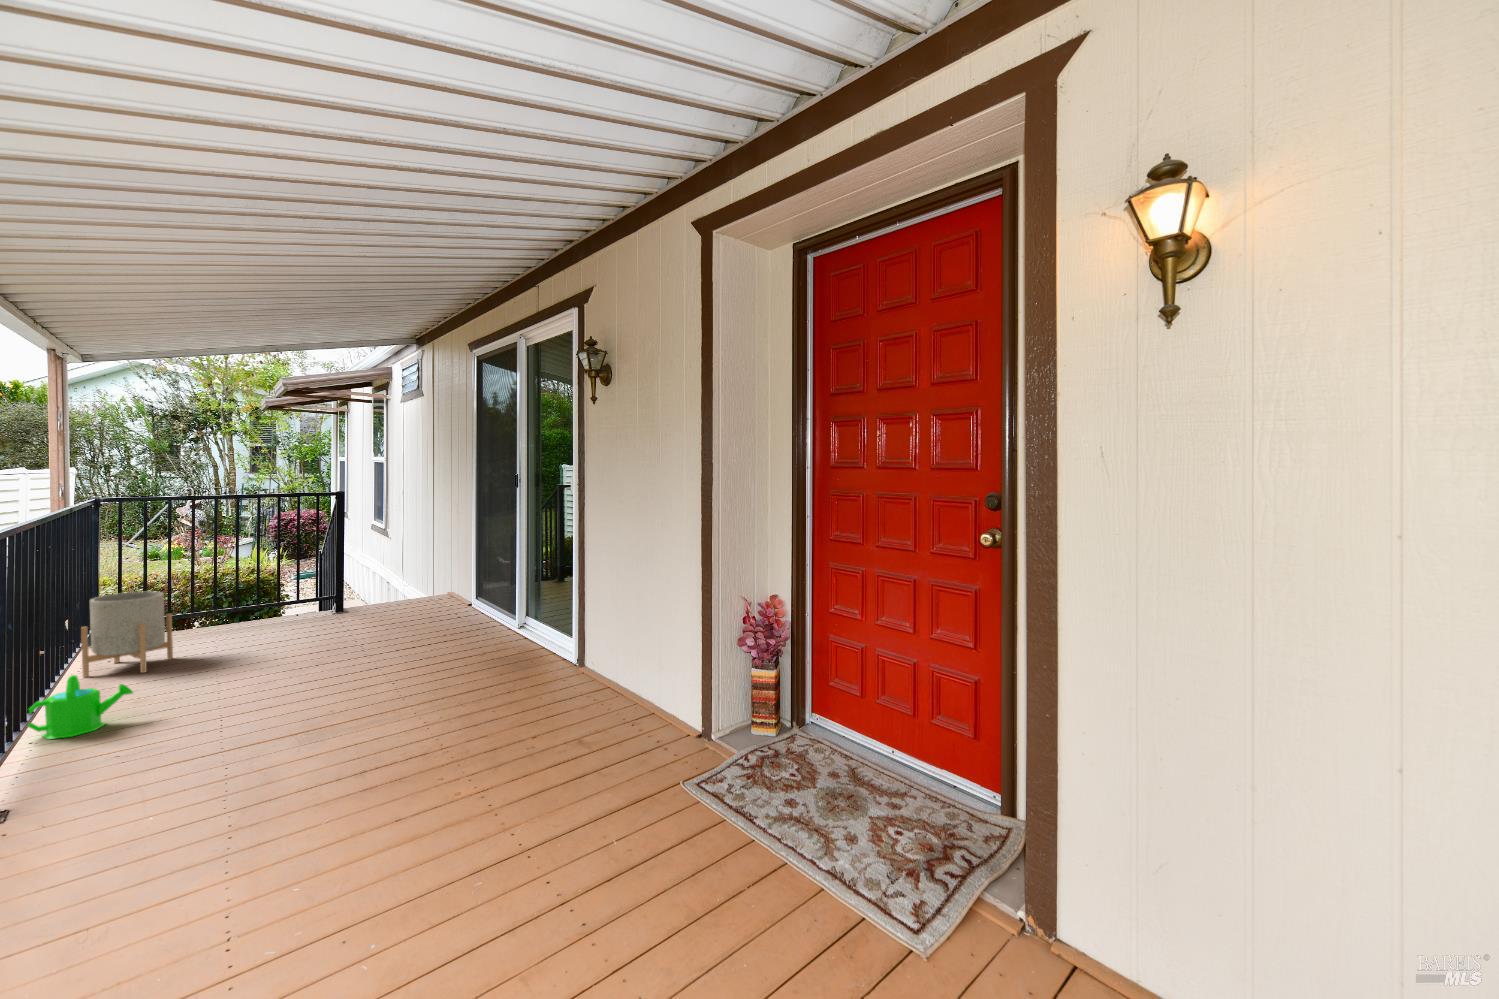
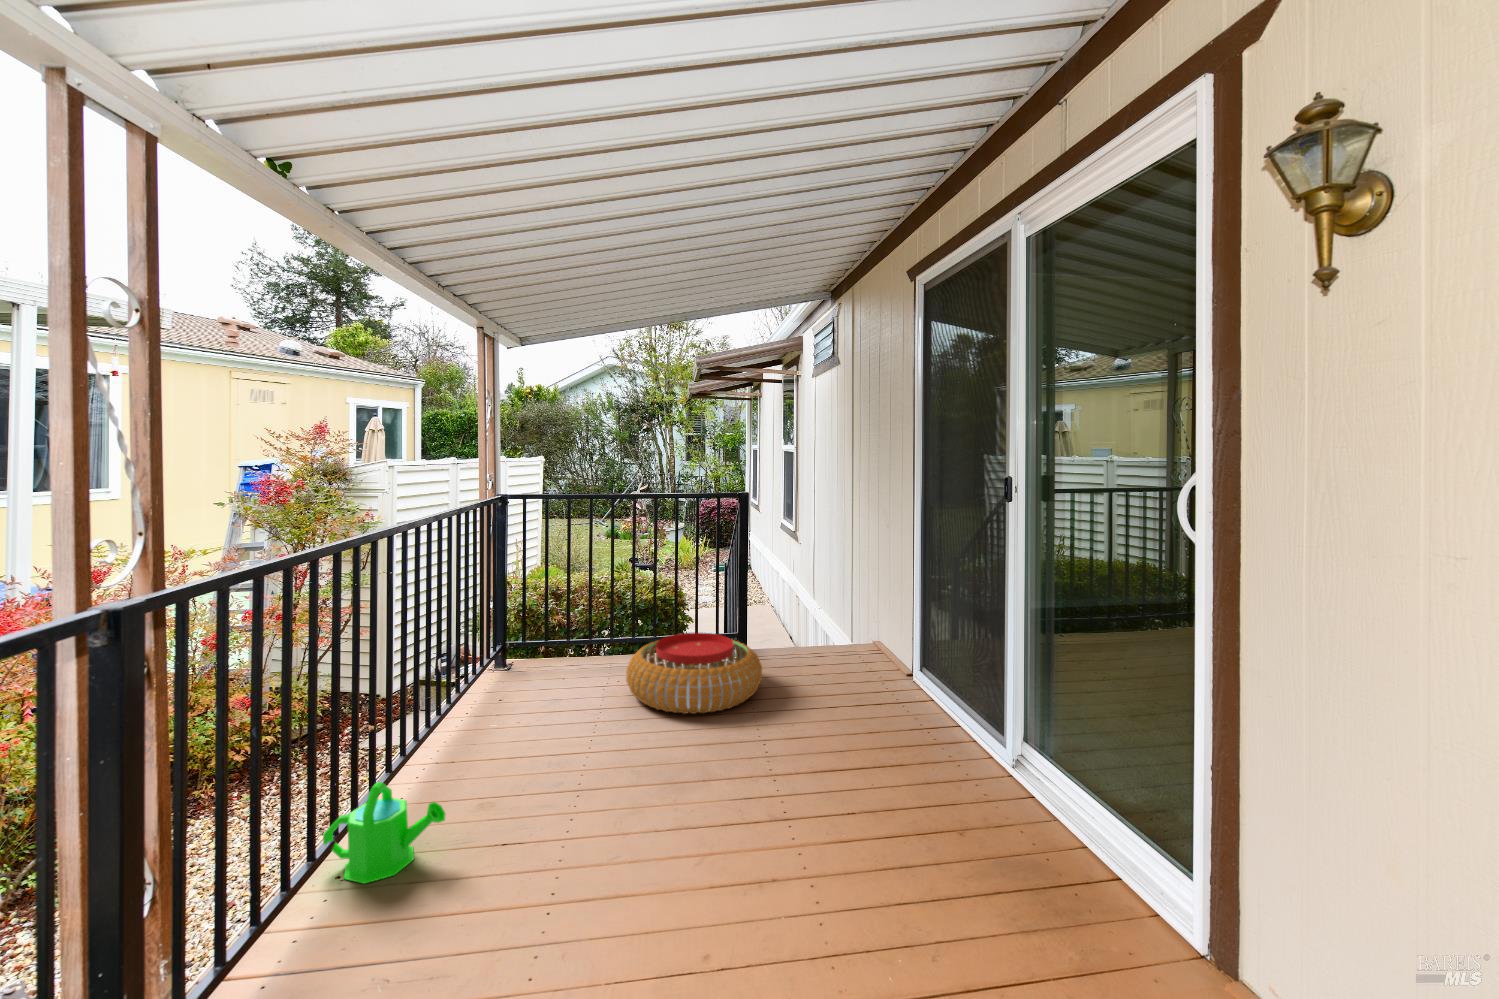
planter: present [81,591,173,677] -> none [458,622,548,736]
pouf: none [246,592,367,643] -> present [626,633,762,714]

